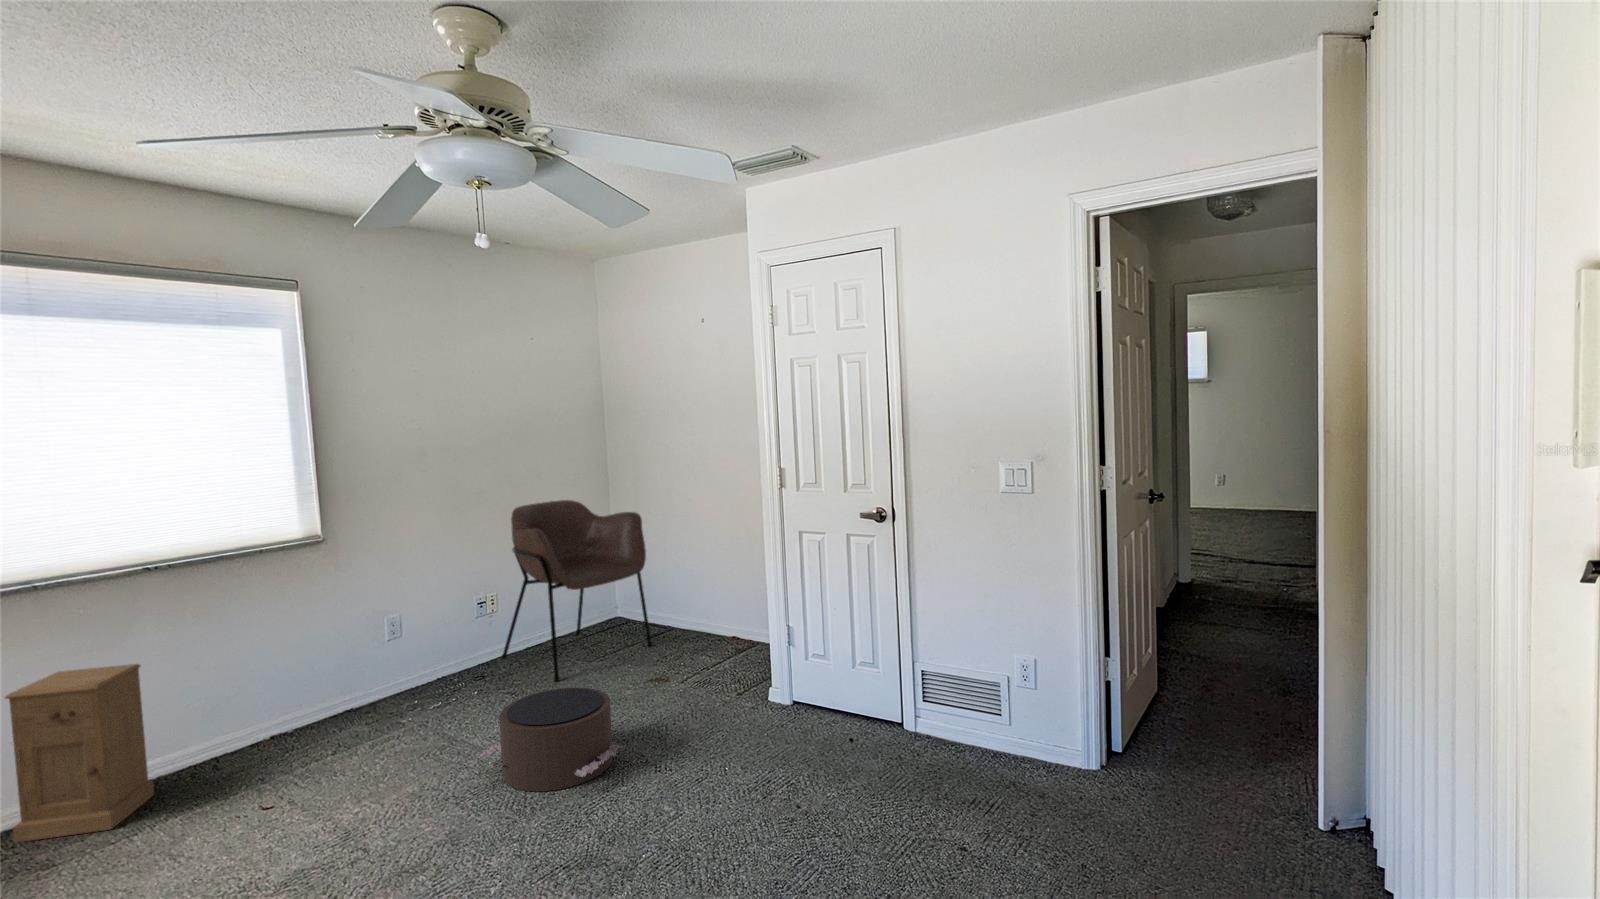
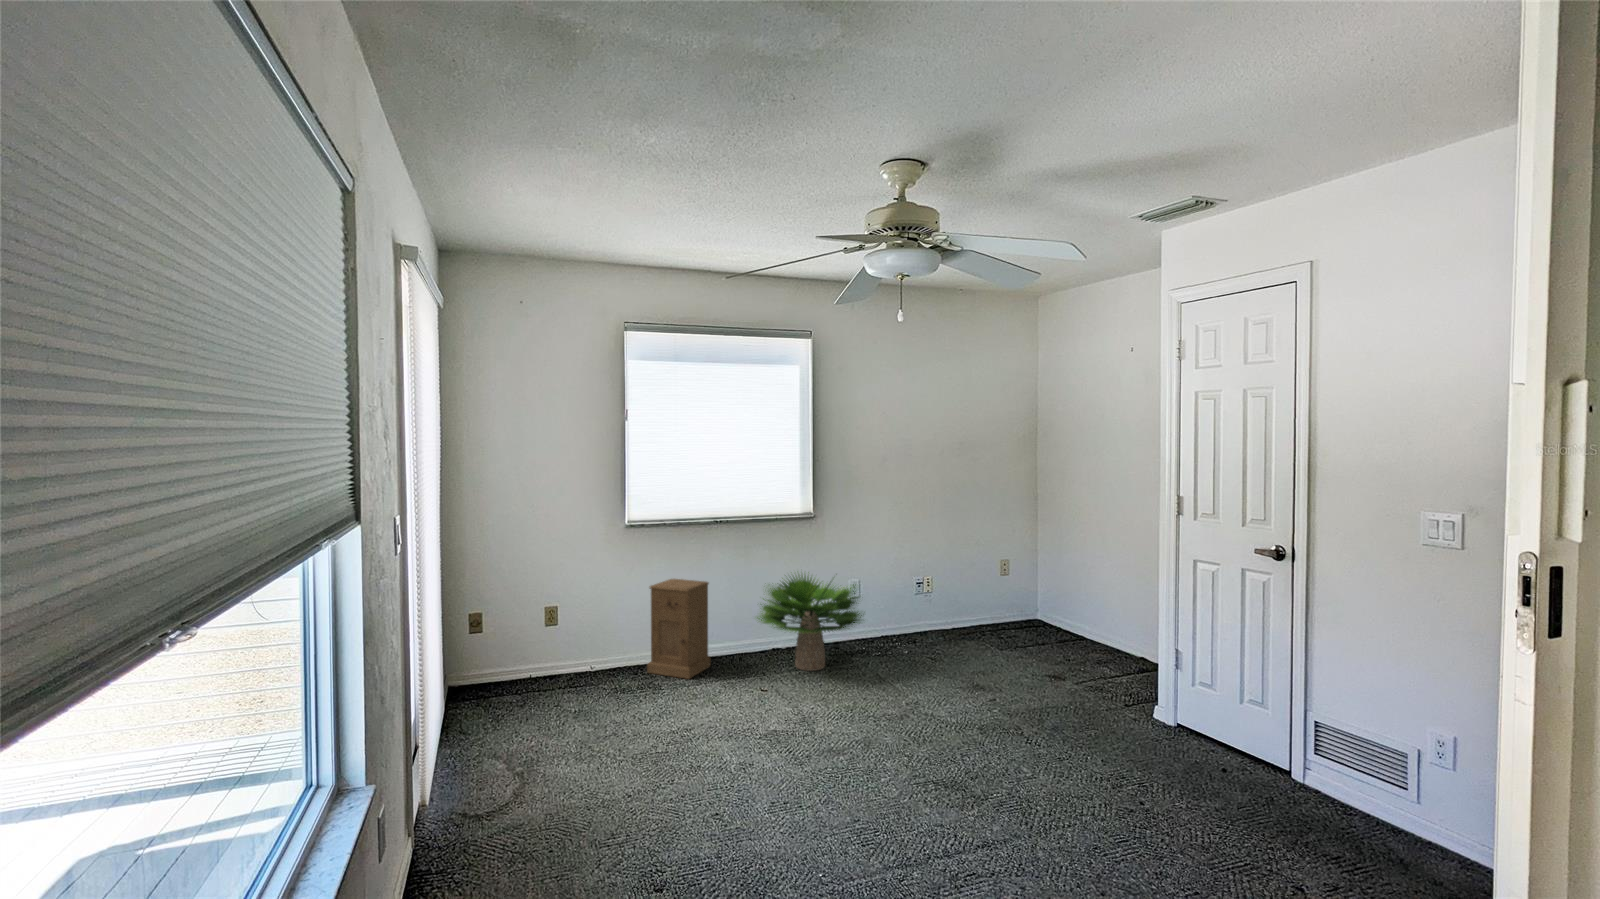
armchair: present [501,500,652,681] -> none [931,507,1060,658]
potted plant: none [230,604,425,757] -> present [757,575,862,671]
pouf: present [477,687,622,791] -> none [893,657,1002,733]

